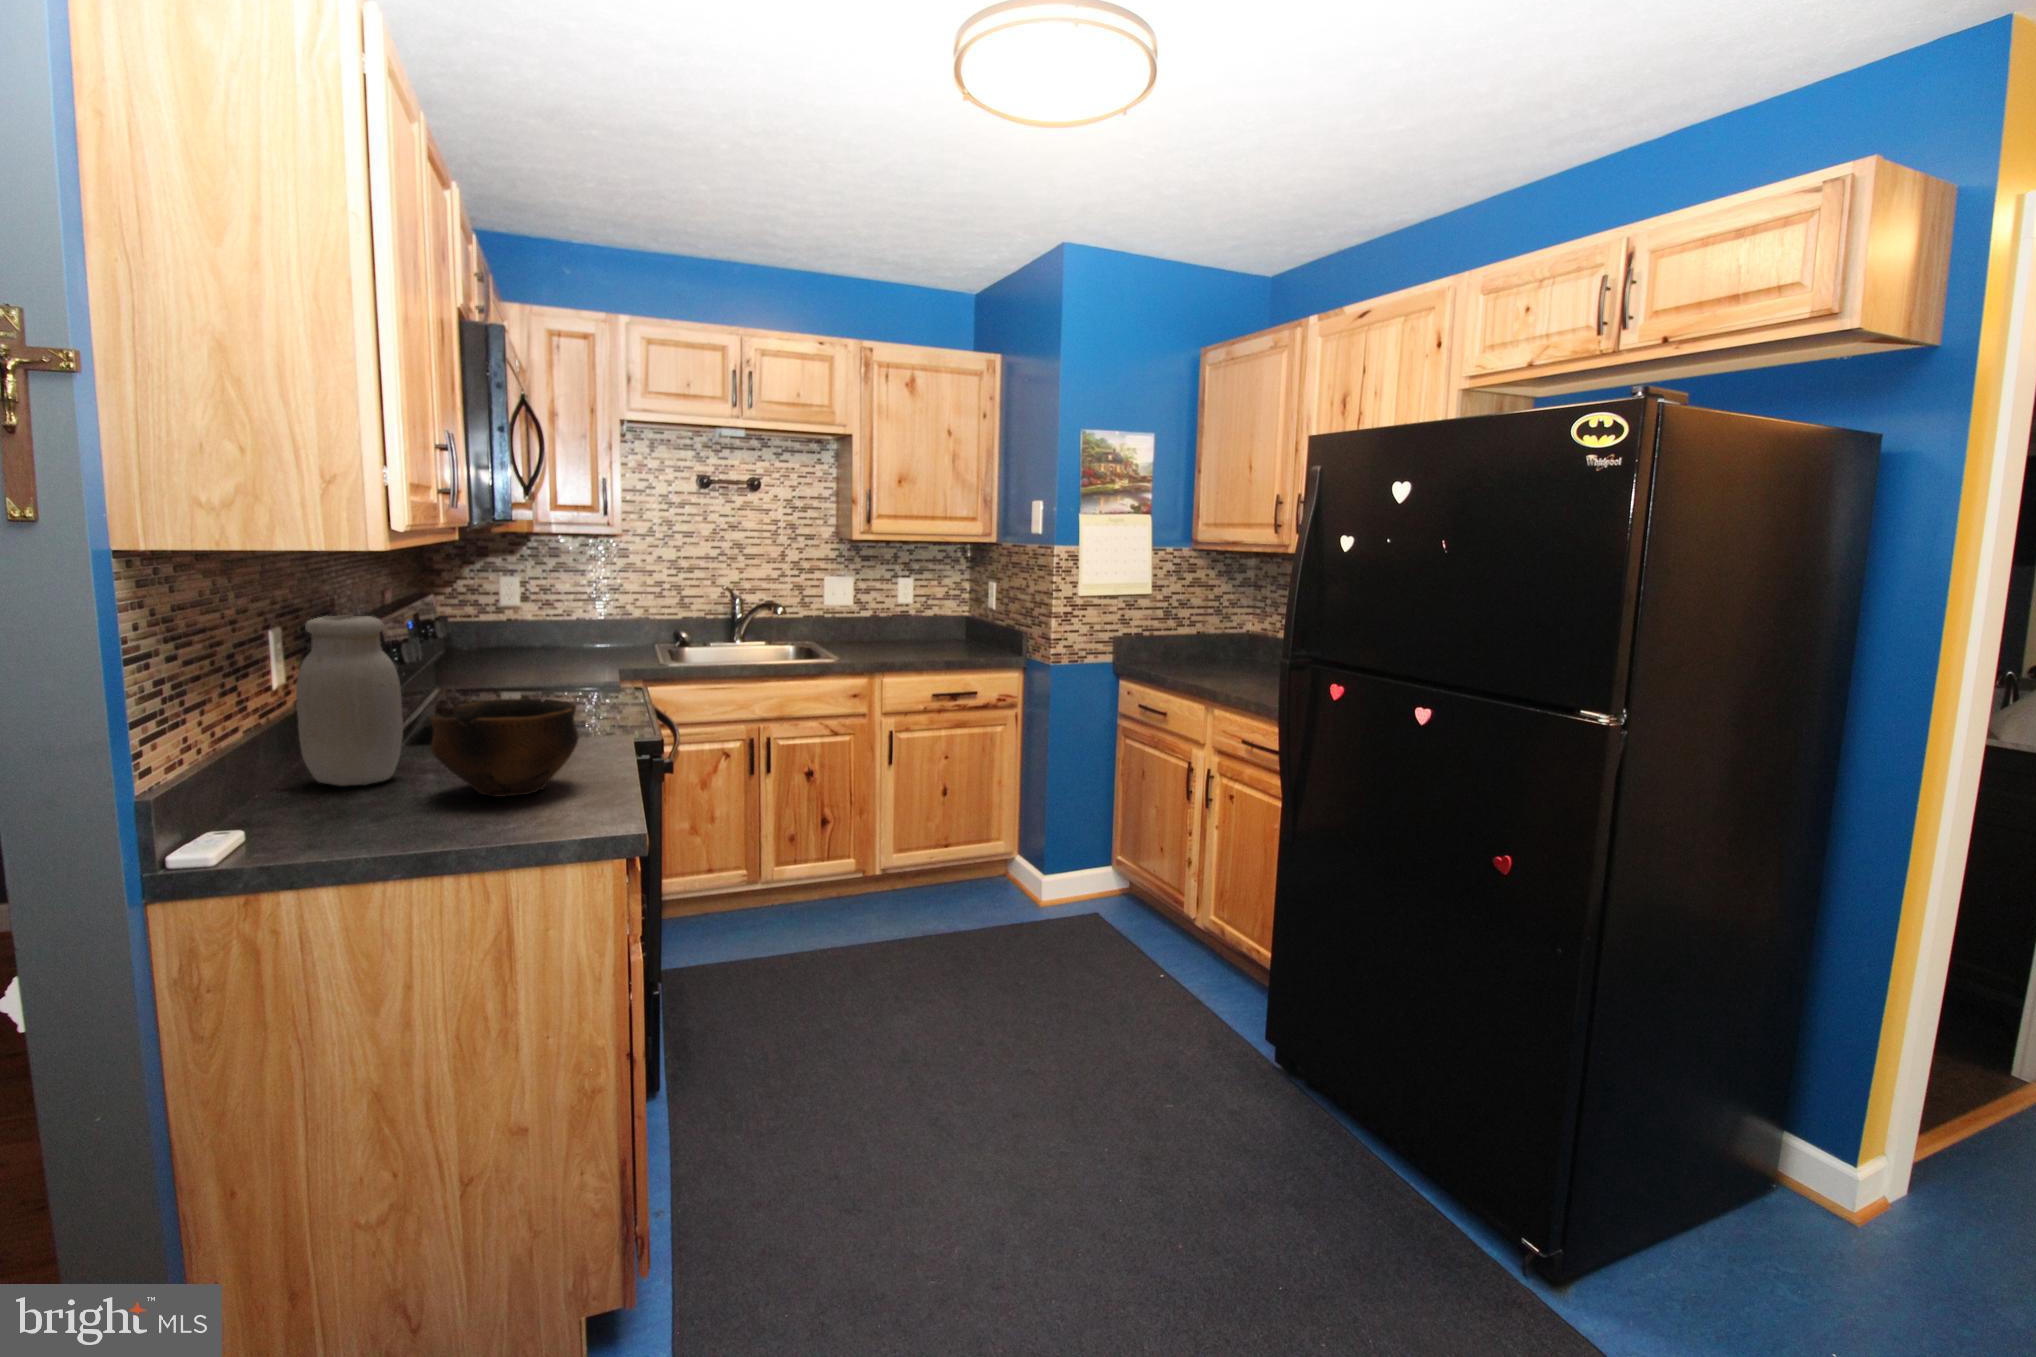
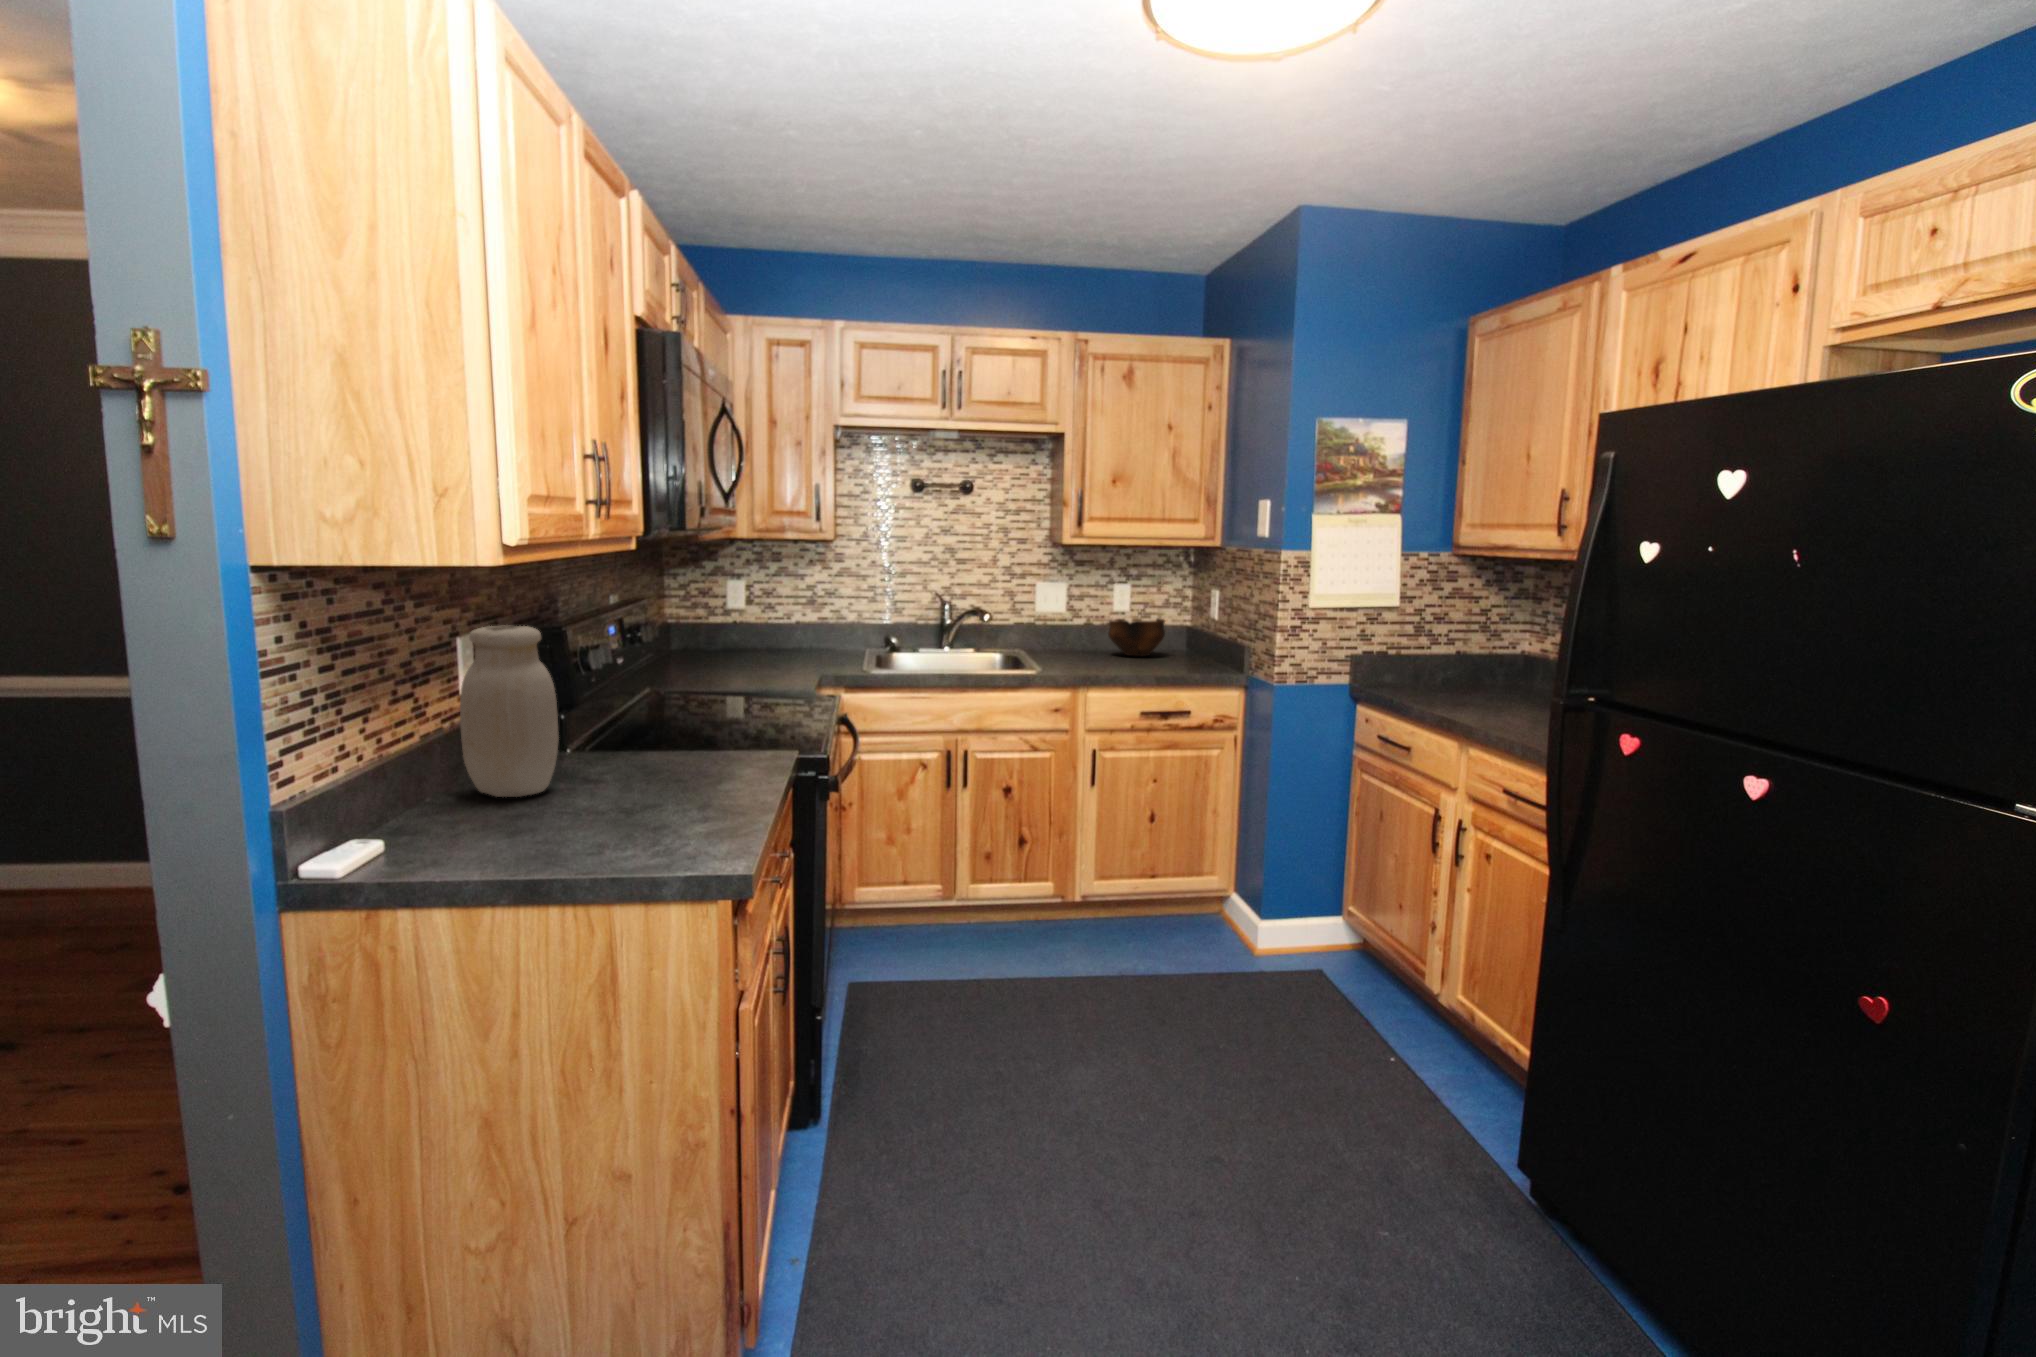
bowl: present [430,698,579,797] -> present [1108,618,1165,656]

